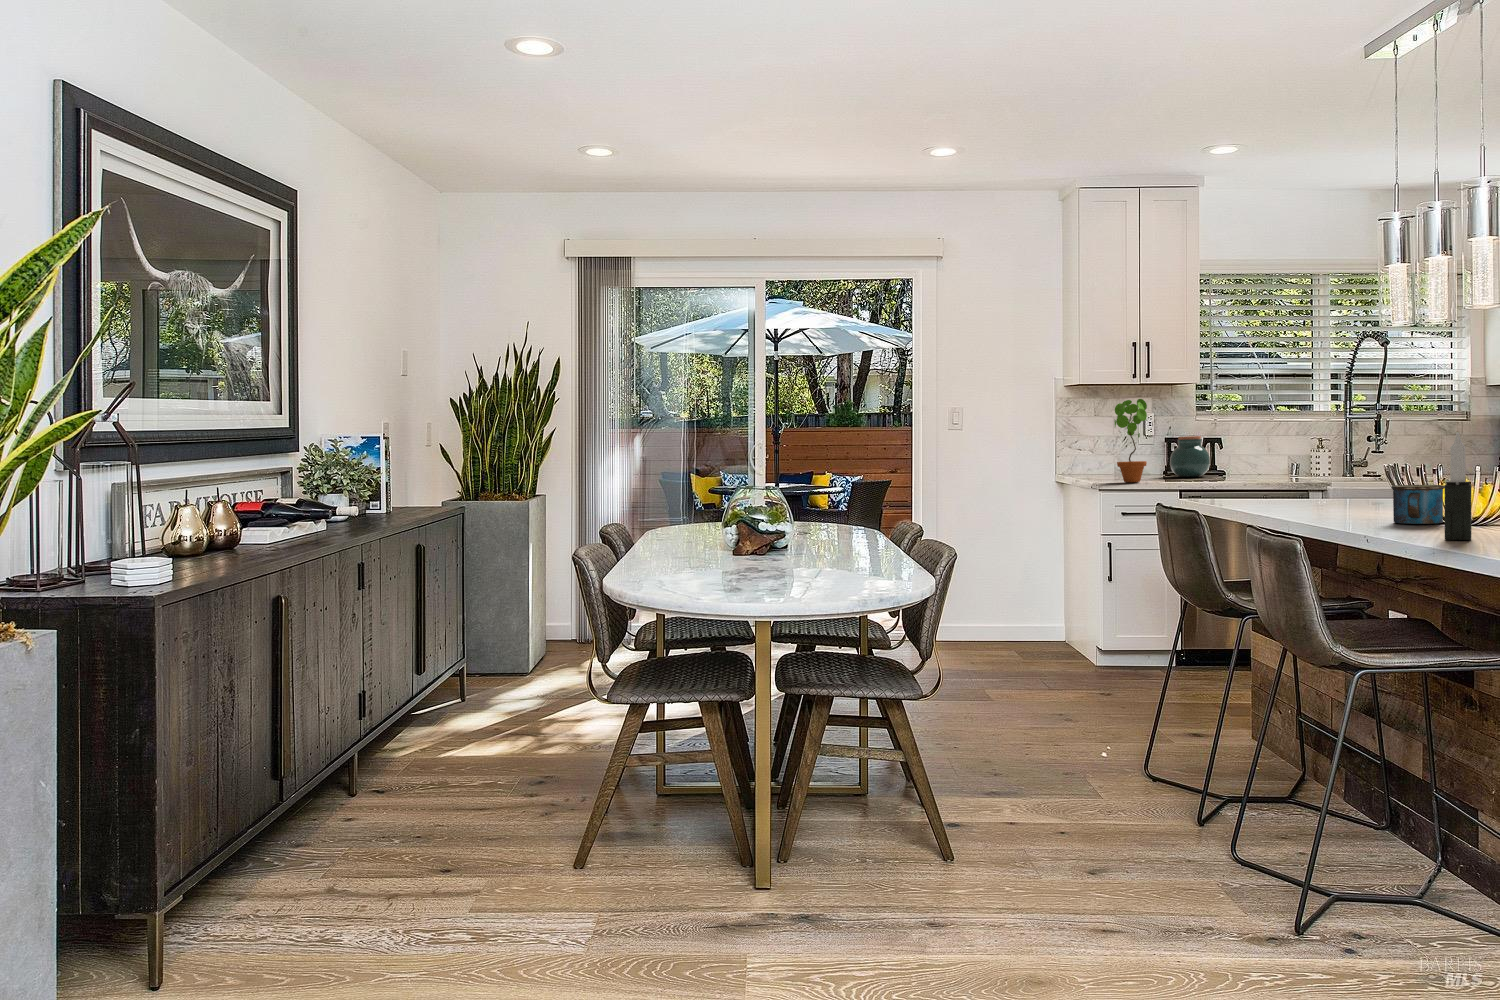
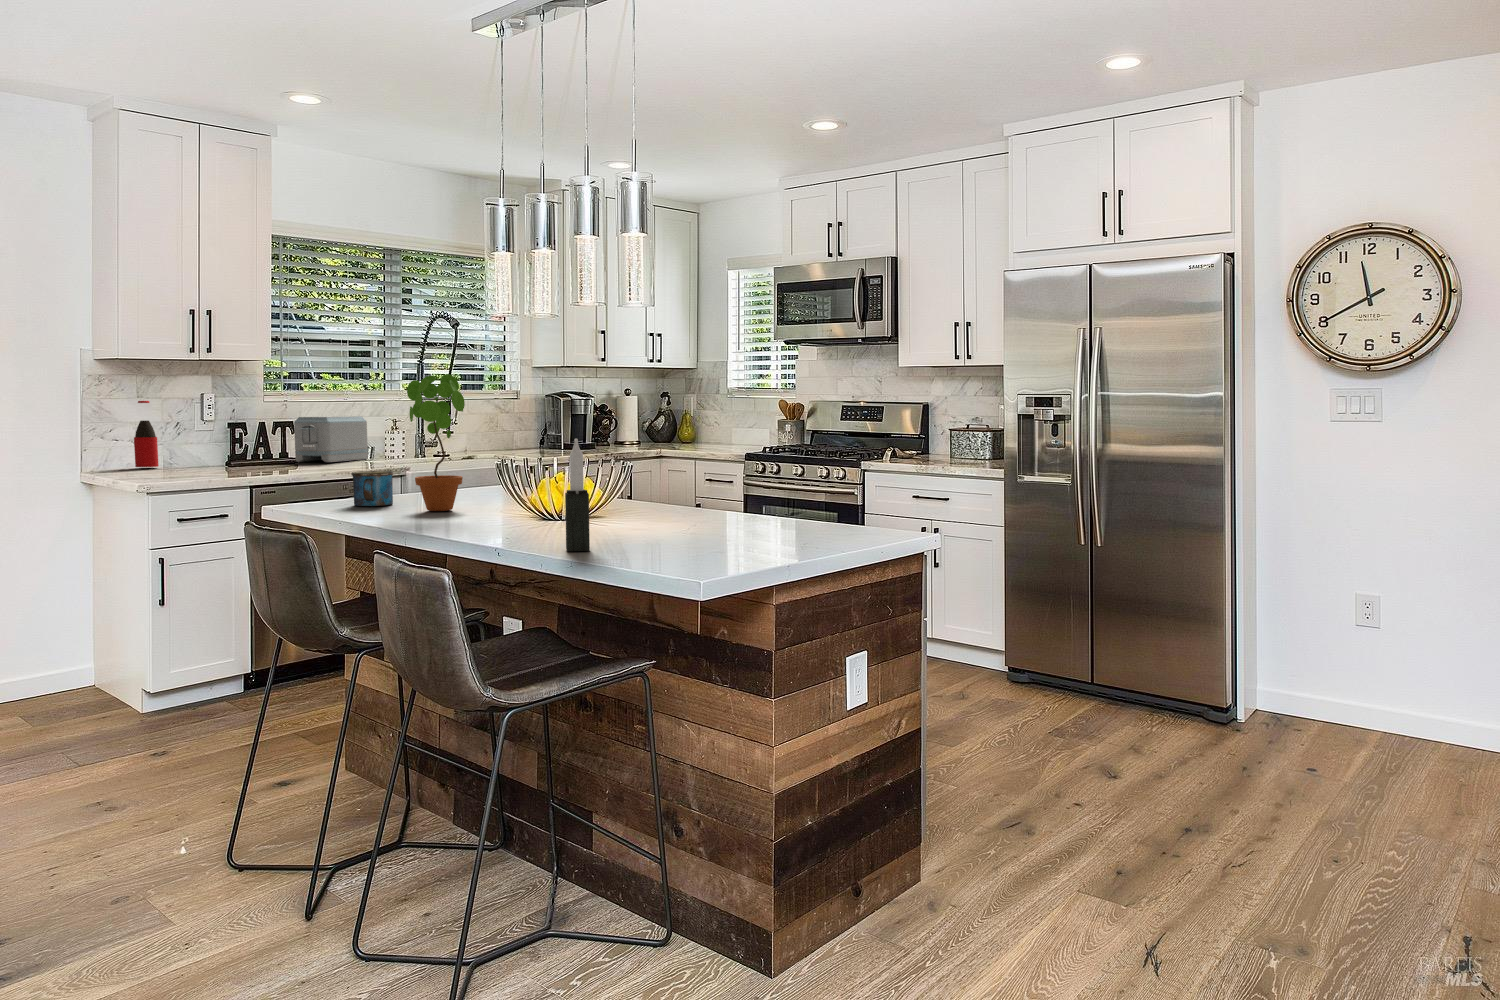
potted plant: present [1114,399,1147,482] -> present [407,374,465,511]
bottle: none [1091,423,1109,478] -> present [134,401,159,467]
toaster: none [1222,431,1292,474] -> present [294,416,368,462]
jar: present [1170,436,1210,477] -> none [236,420,282,466]
mug: present [1391,485,1445,524] -> present [351,471,394,506]

